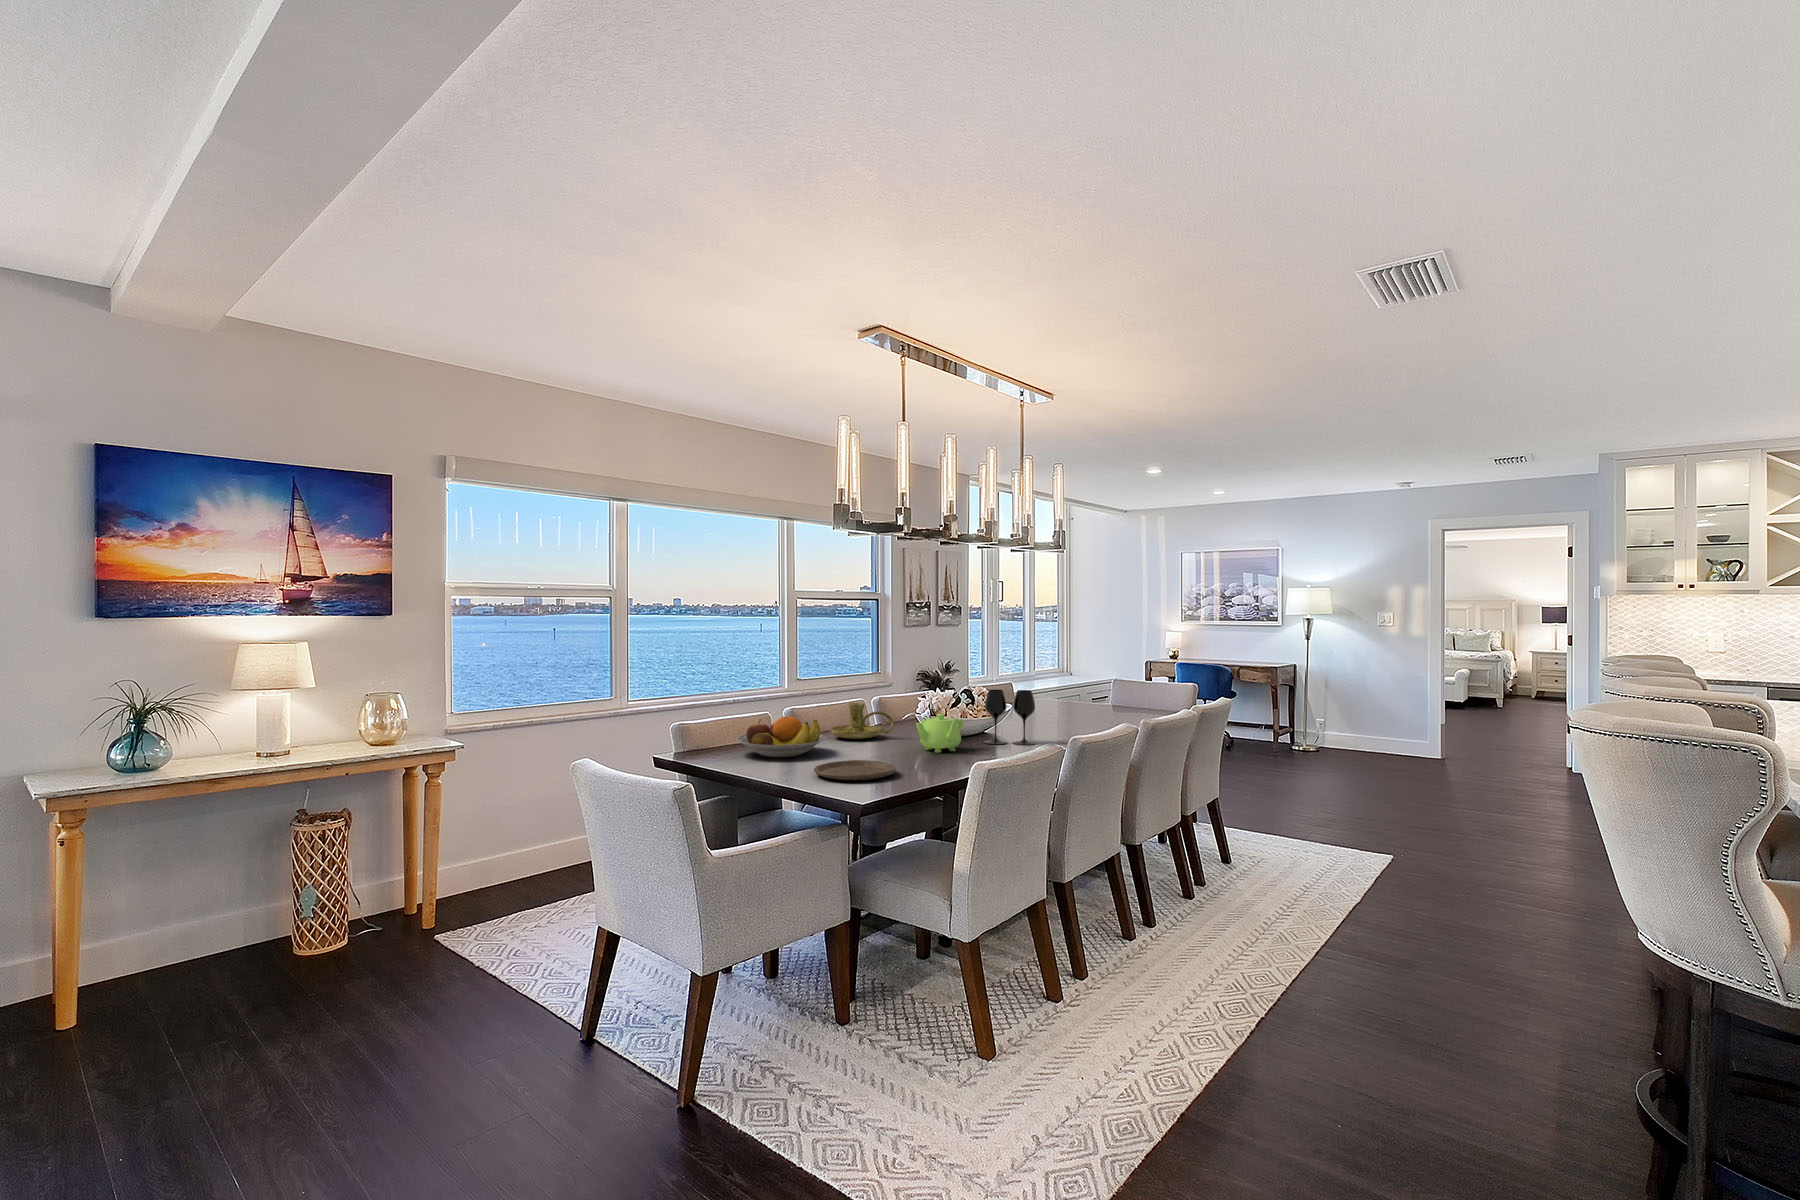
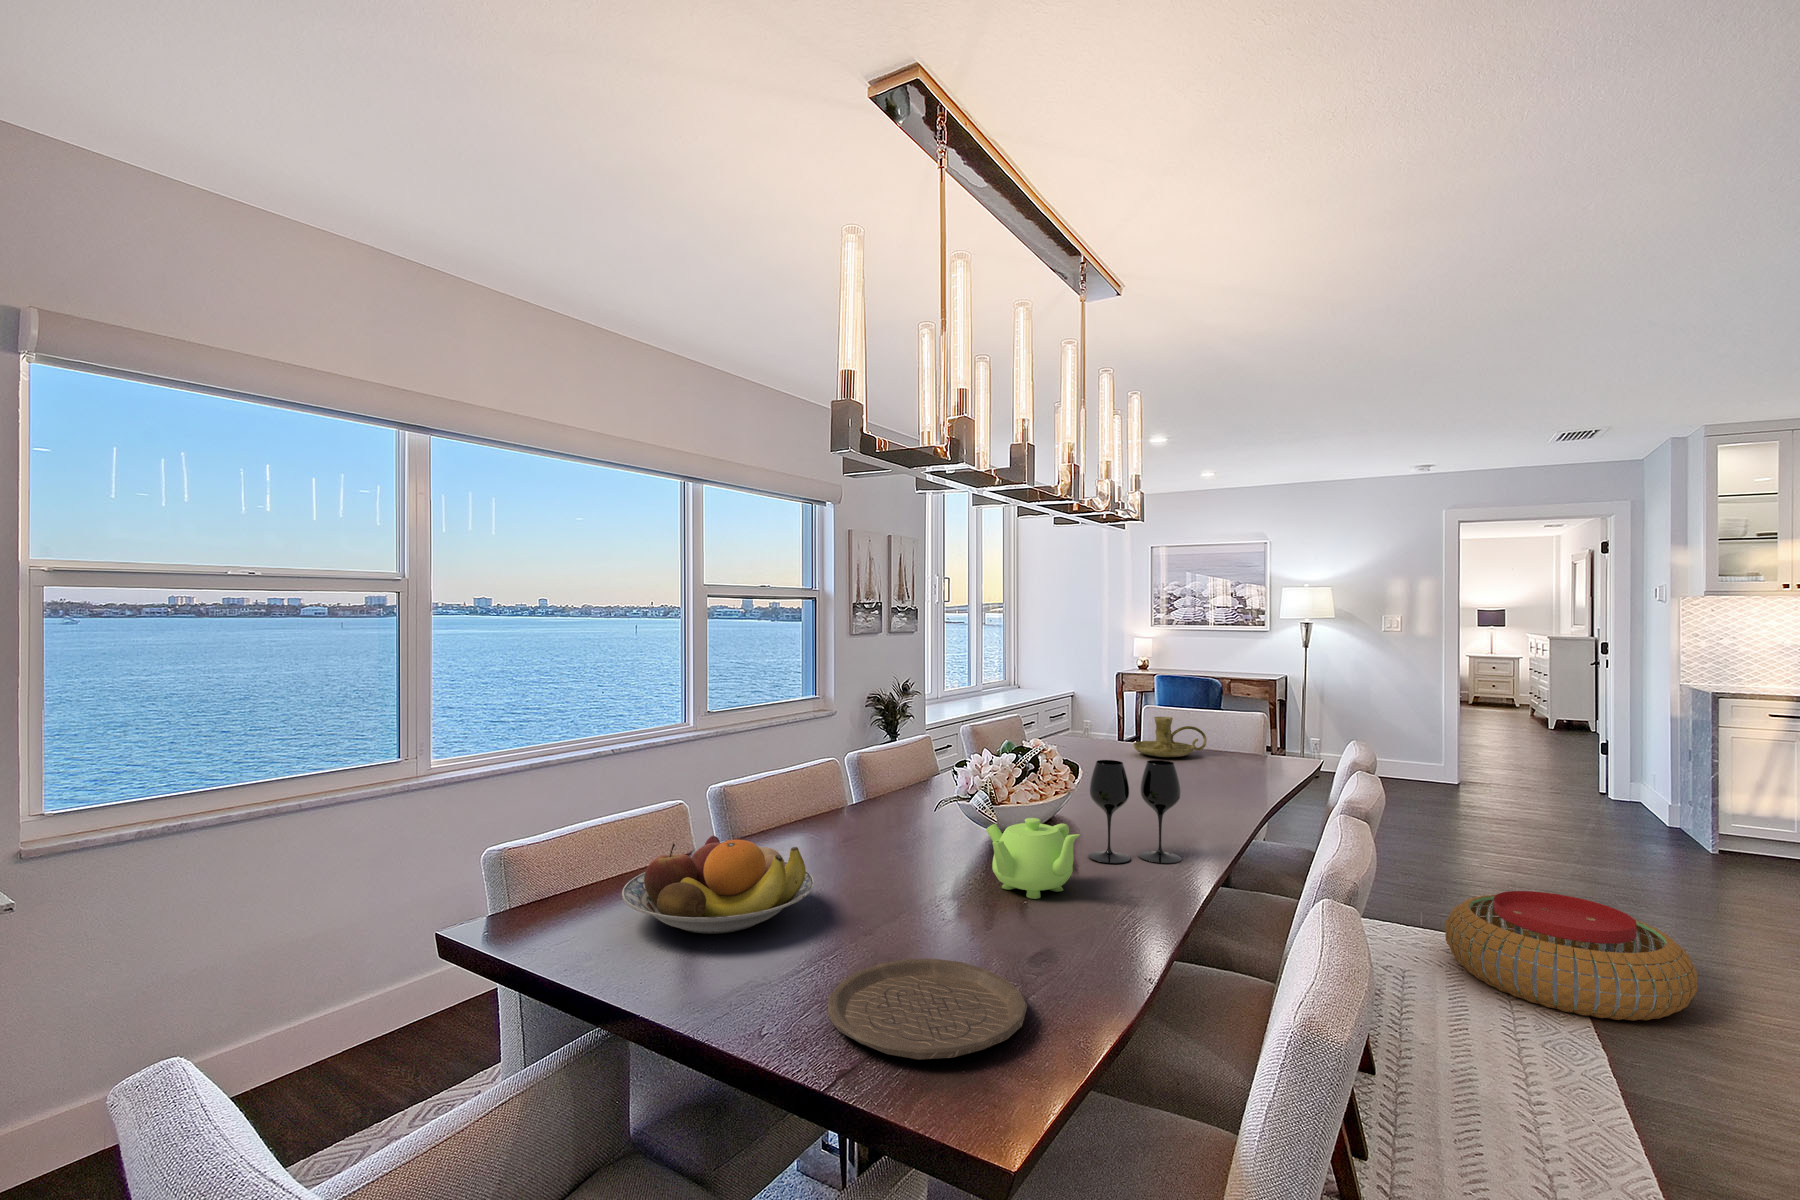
candle holder: present [831,703,893,739] -> present [1134,717,1207,757]
pouf: none [1295,805,1452,882] -> present [1445,891,1697,1021]

